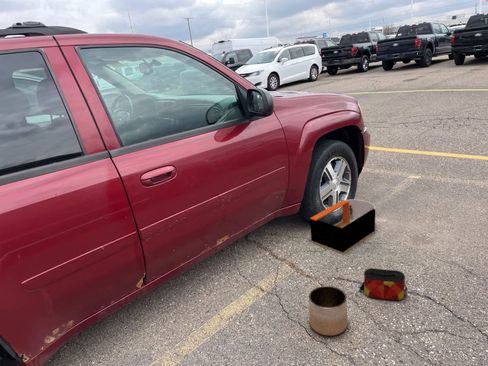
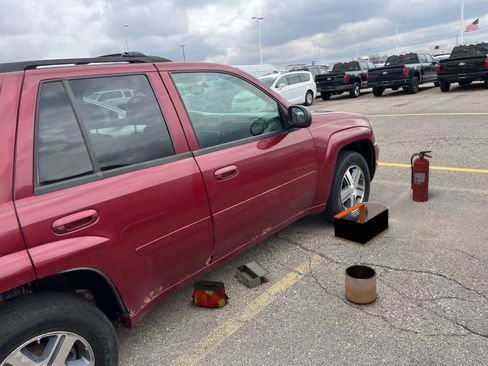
fire extinguisher: none [407,138,432,197] -> present [411,151,432,202]
bag: present [359,268,407,301] -> present [192,280,229,308]
toolbox: none [187,273,225,309] -> present [235,261,270,288]

